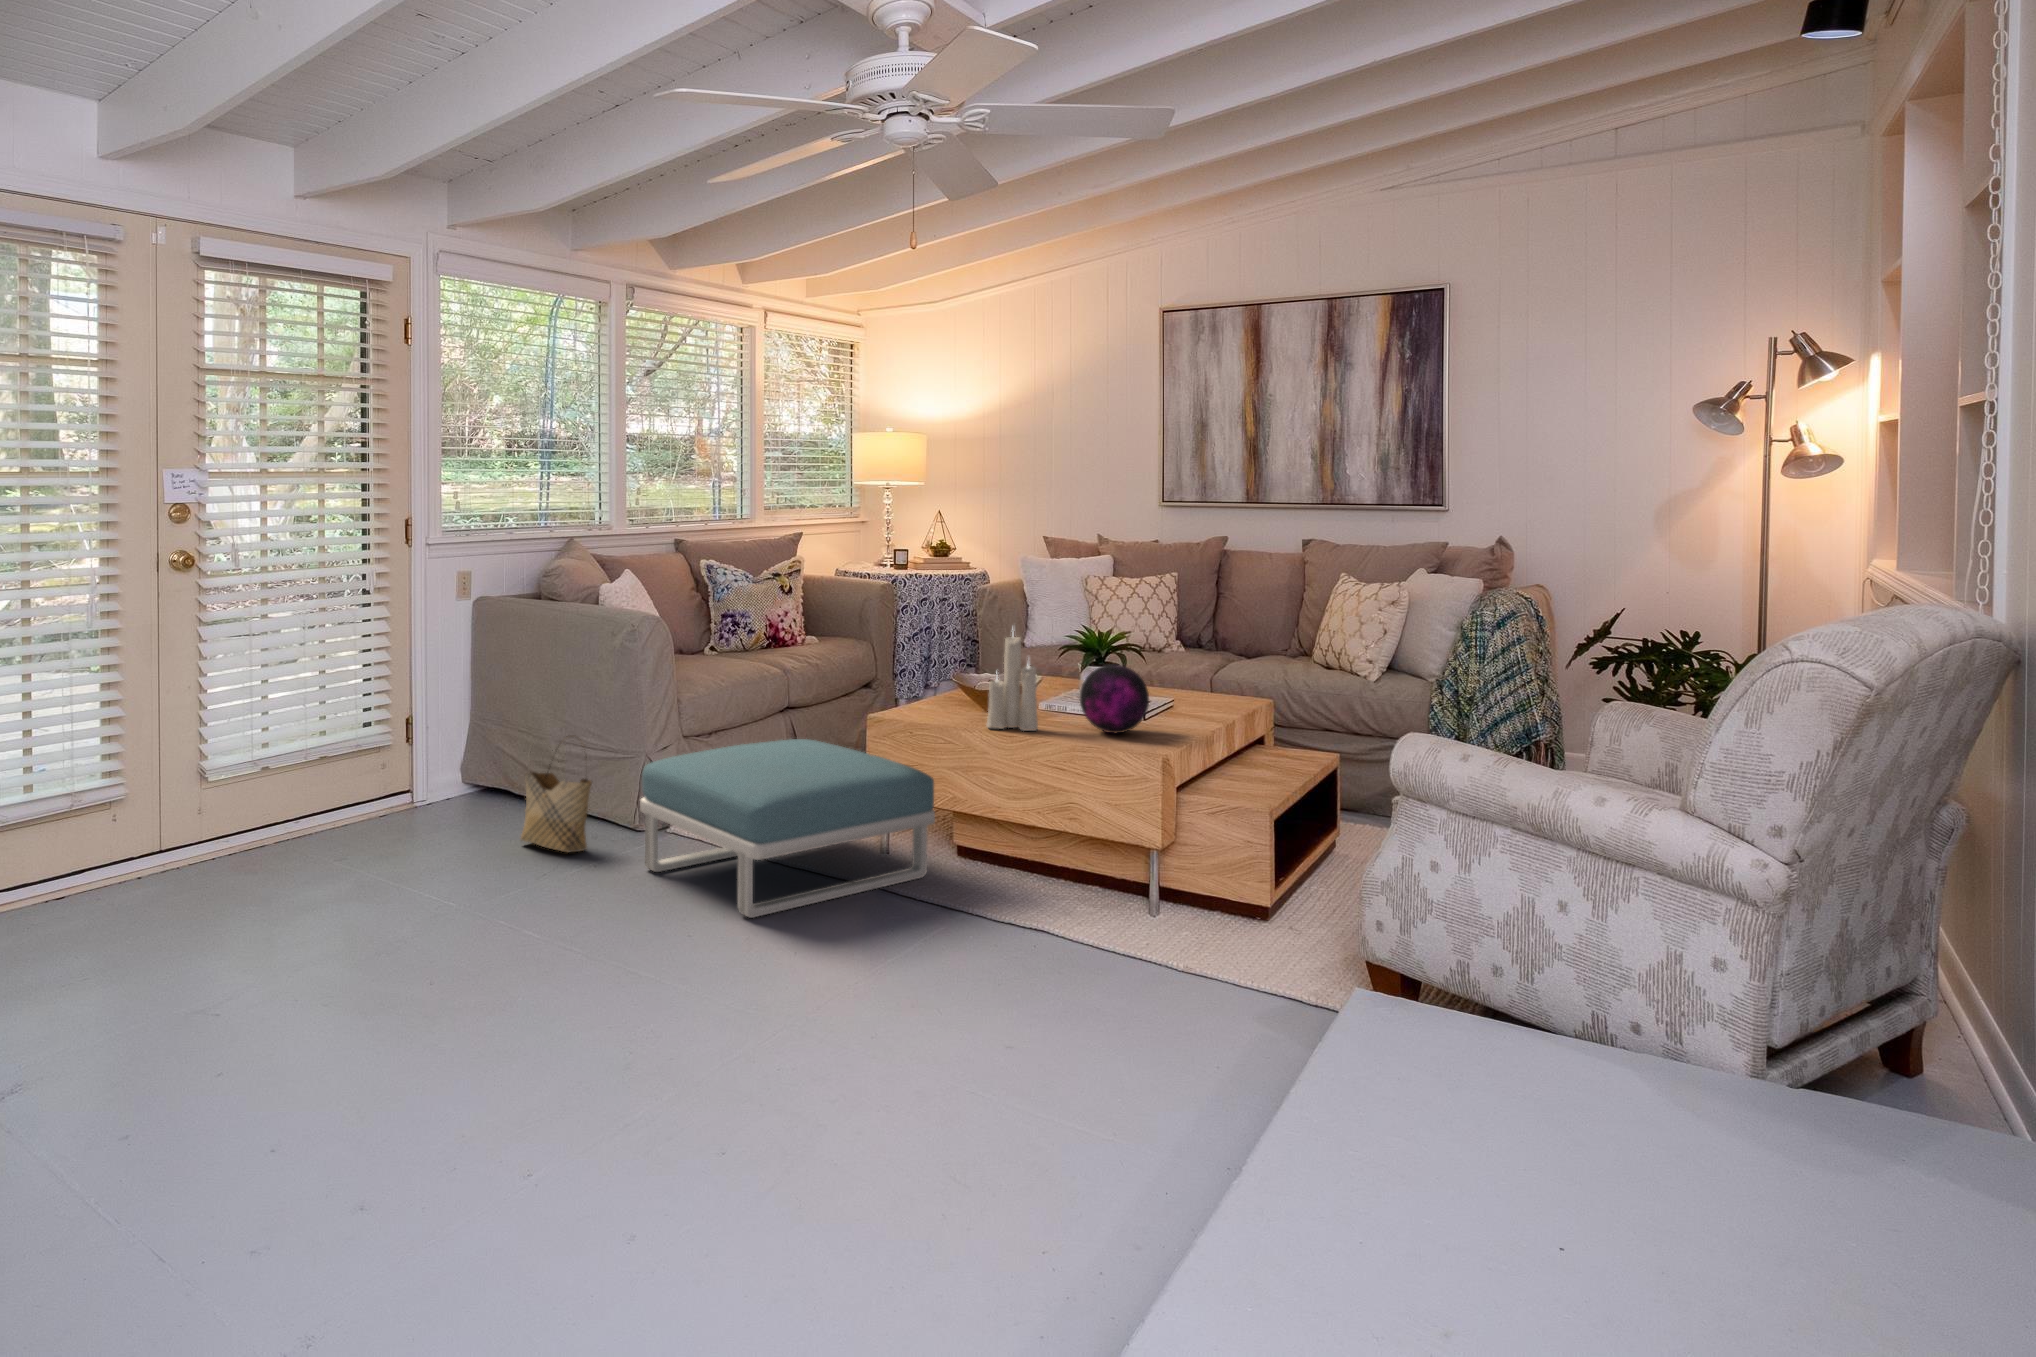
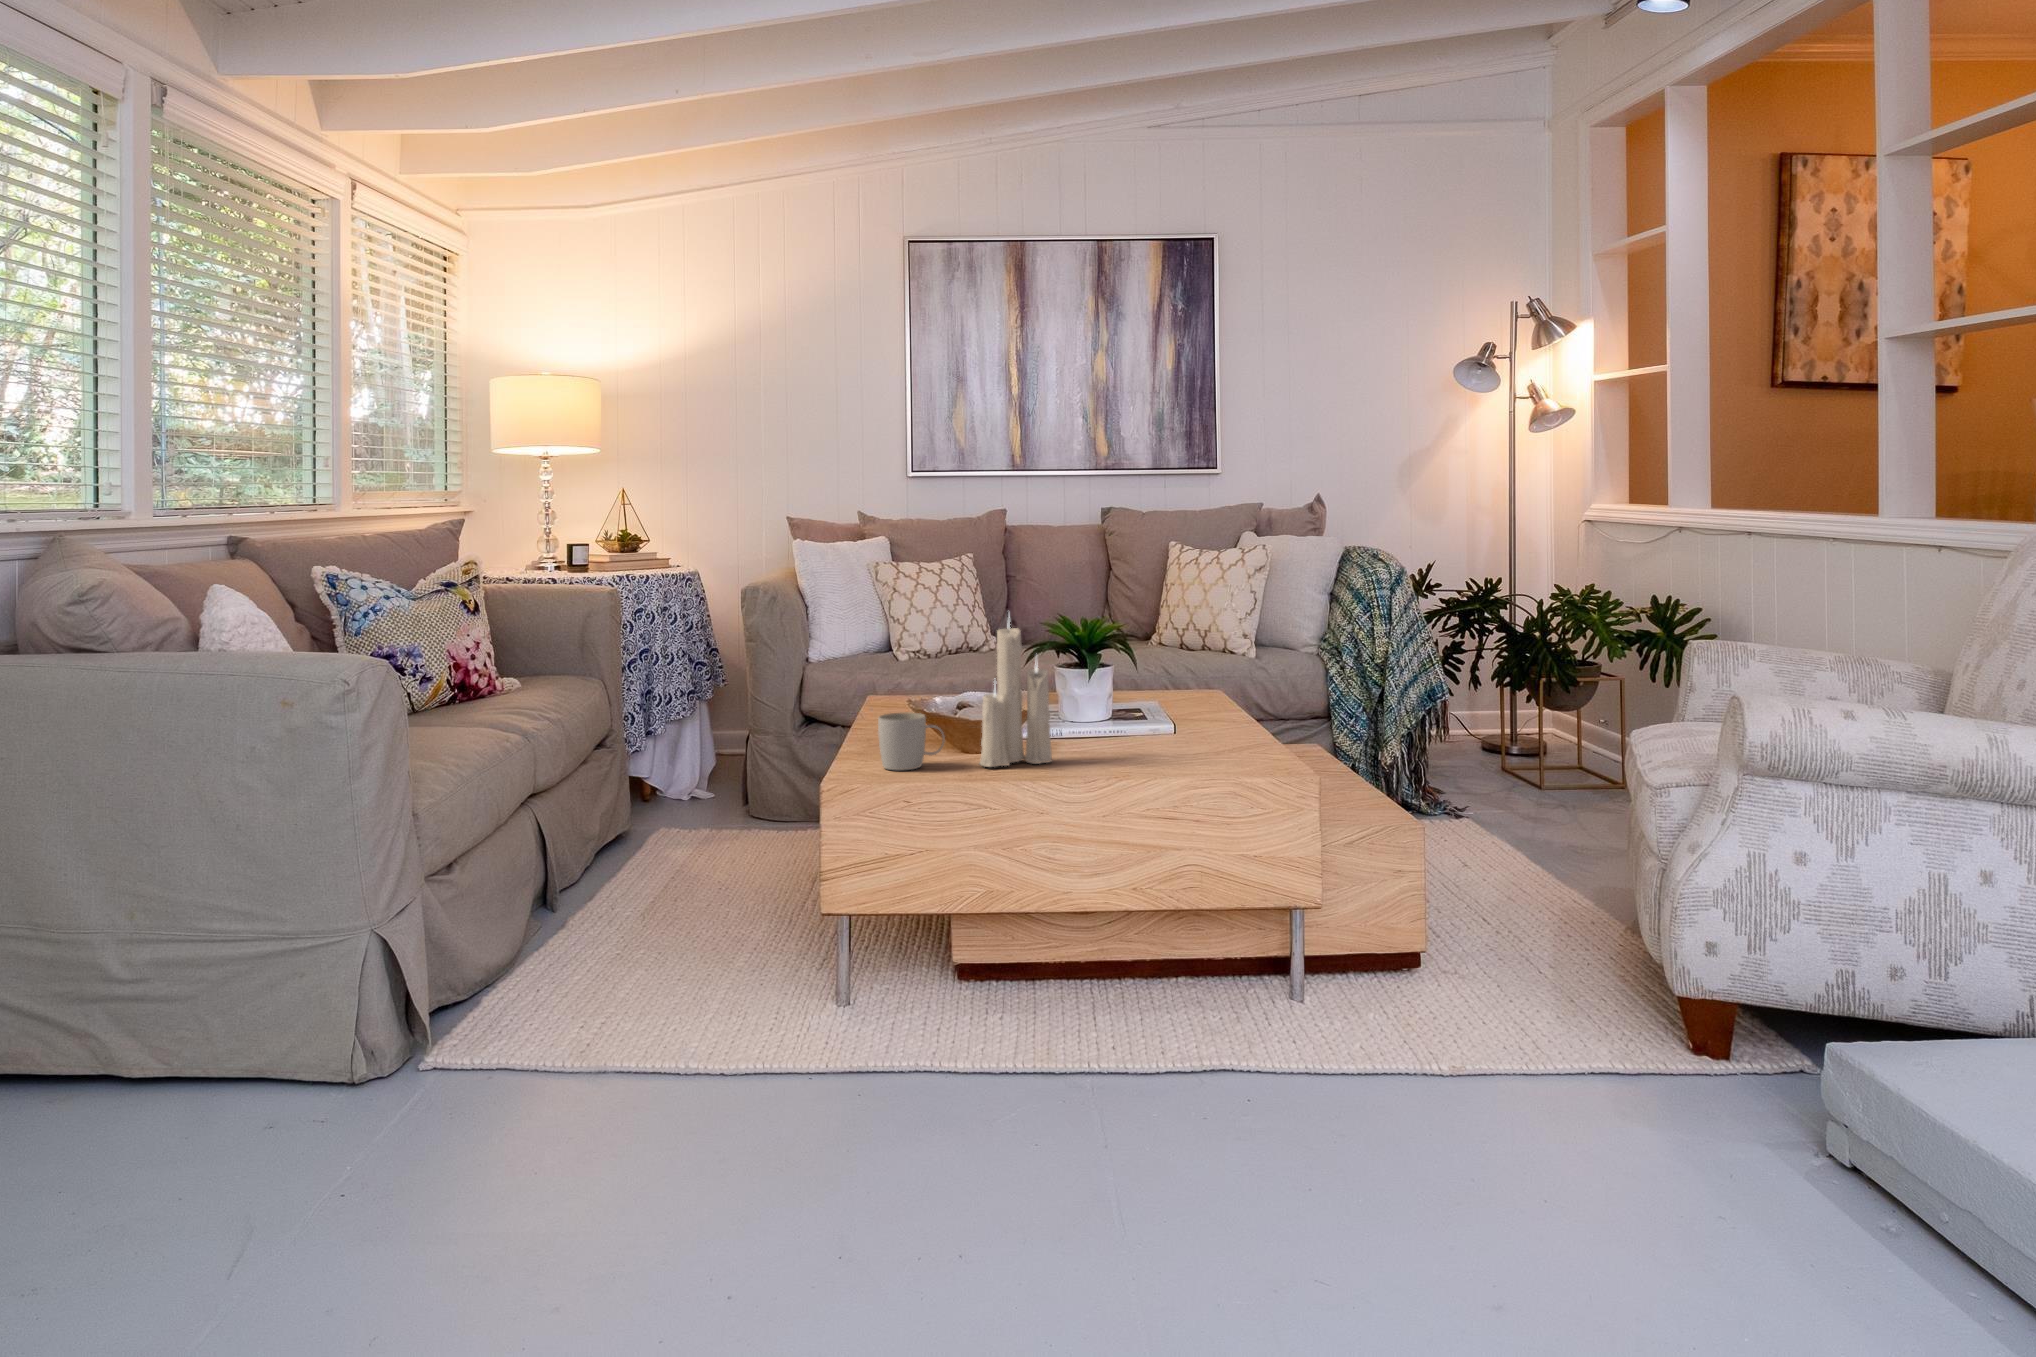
decorative orb: present [1080,664,1149,733] -> none [1095,654,1190,751]
mug: none [927,685,968,723] -> present [878,713,945,770]
footstool: present [640,739,935,918] -> none [405,830,929,1171]
woven basket: present [521,746,592,852] -> none [91,894,270,1132]

